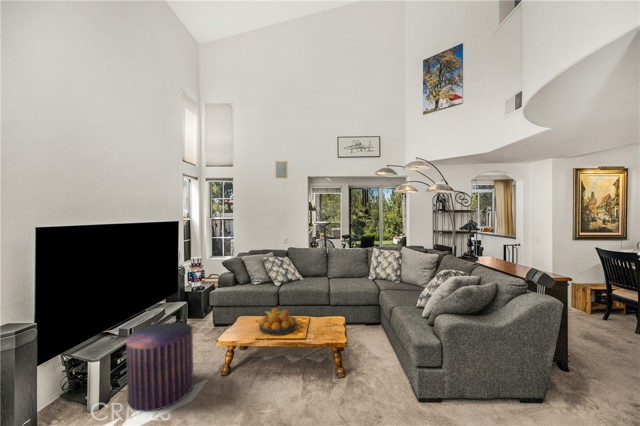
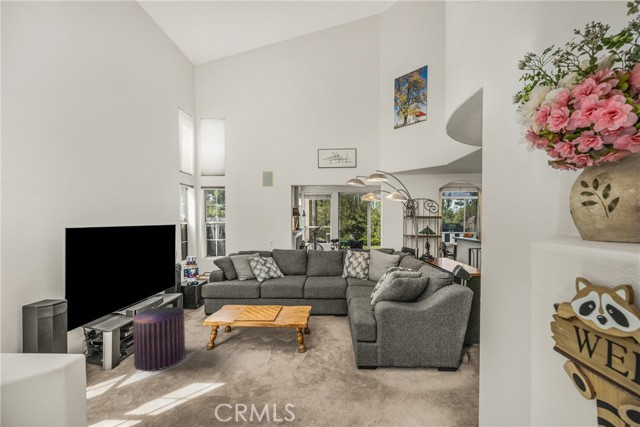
fruit bowl: present [259,308,297,335] -> none [239,297,270,318]

